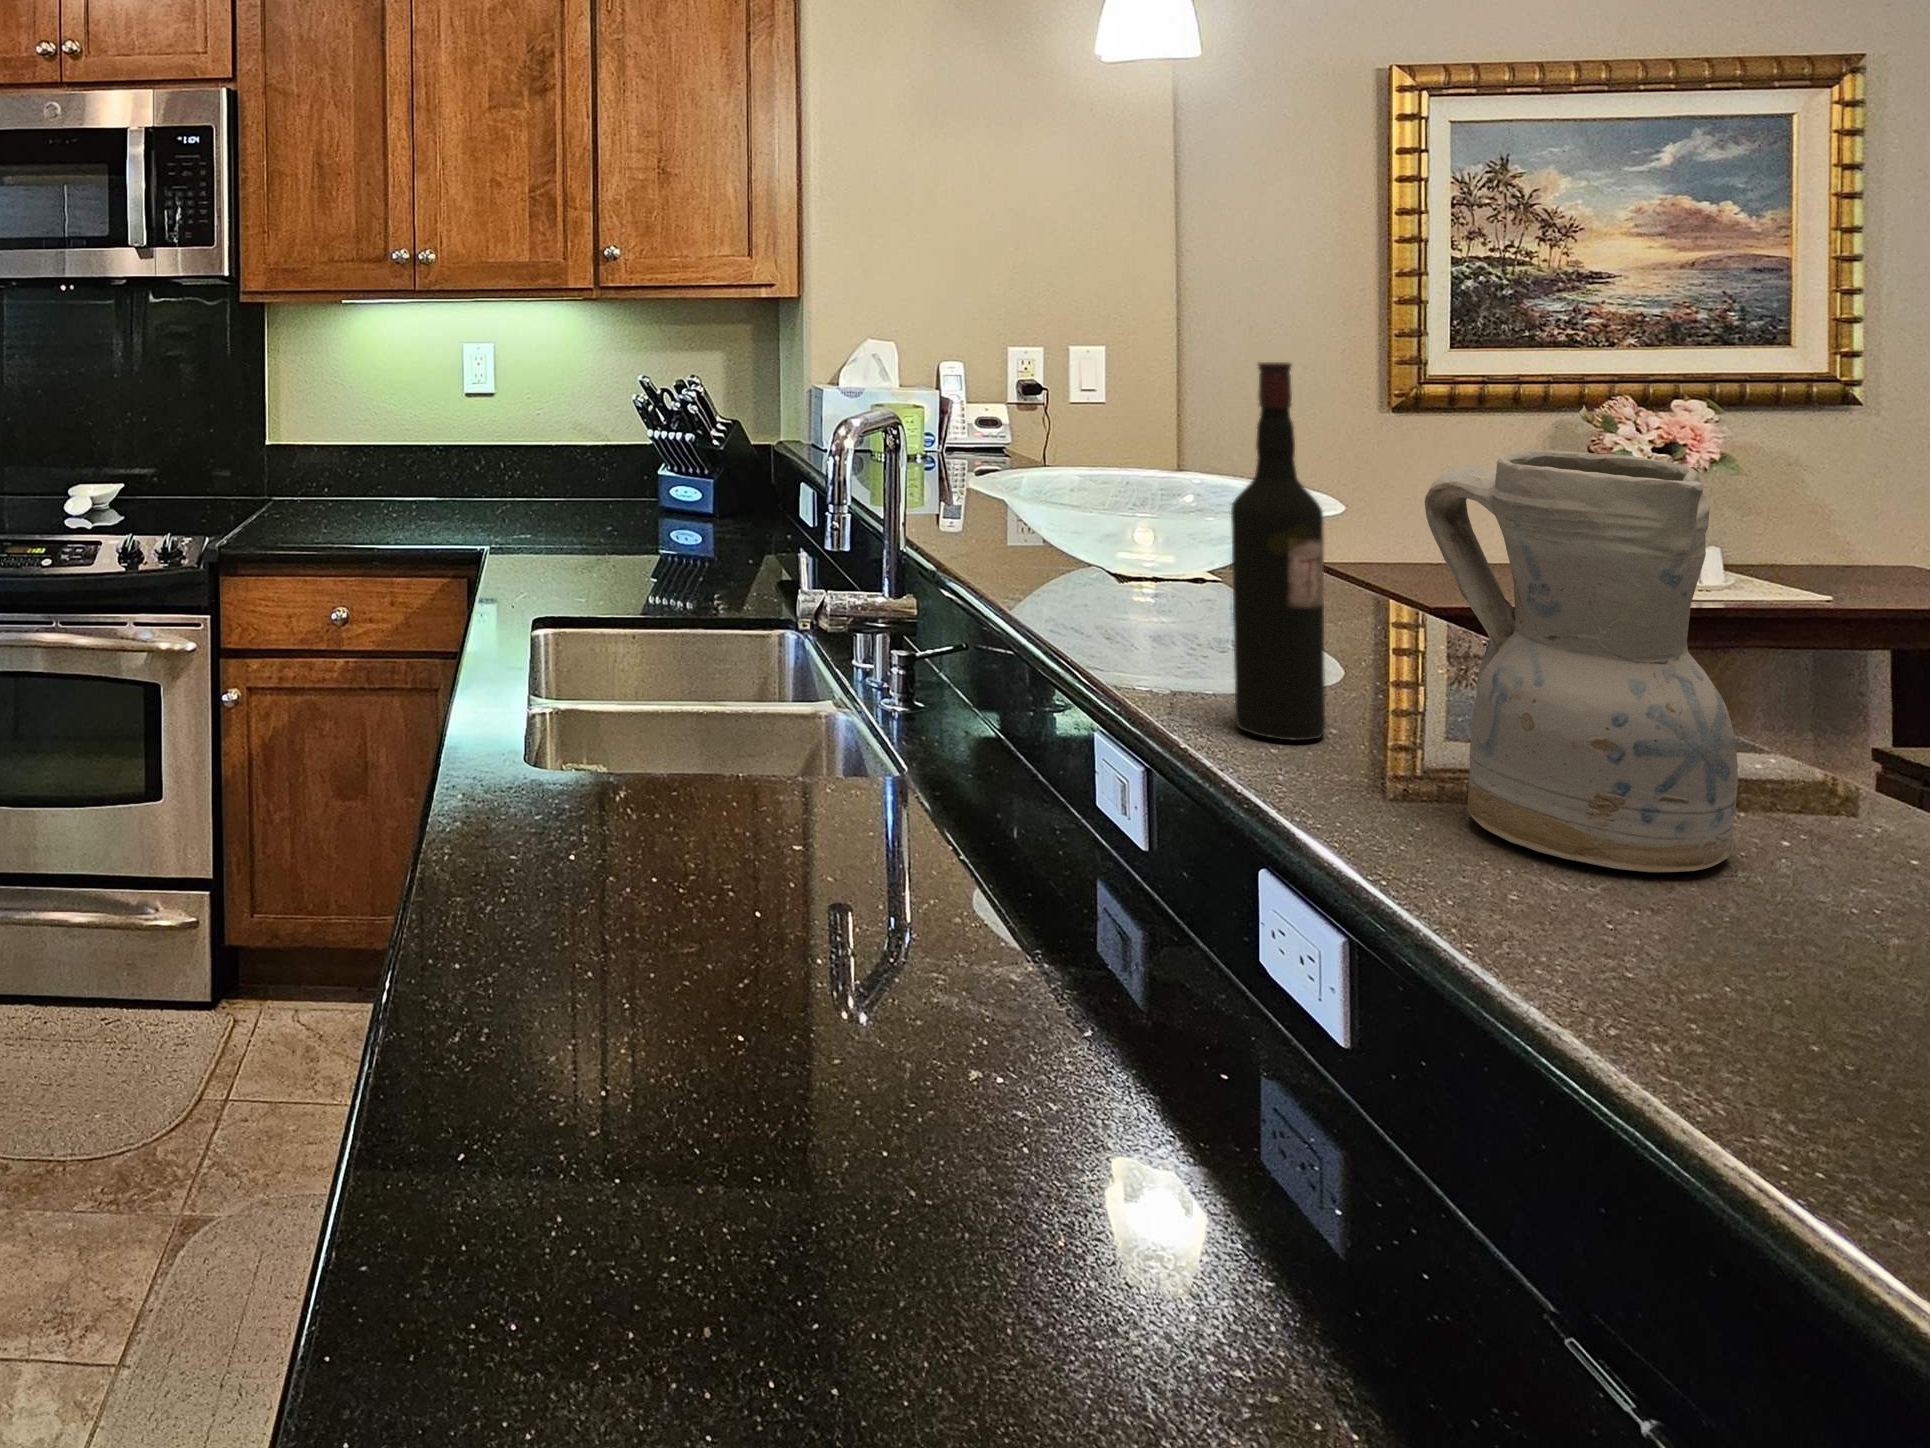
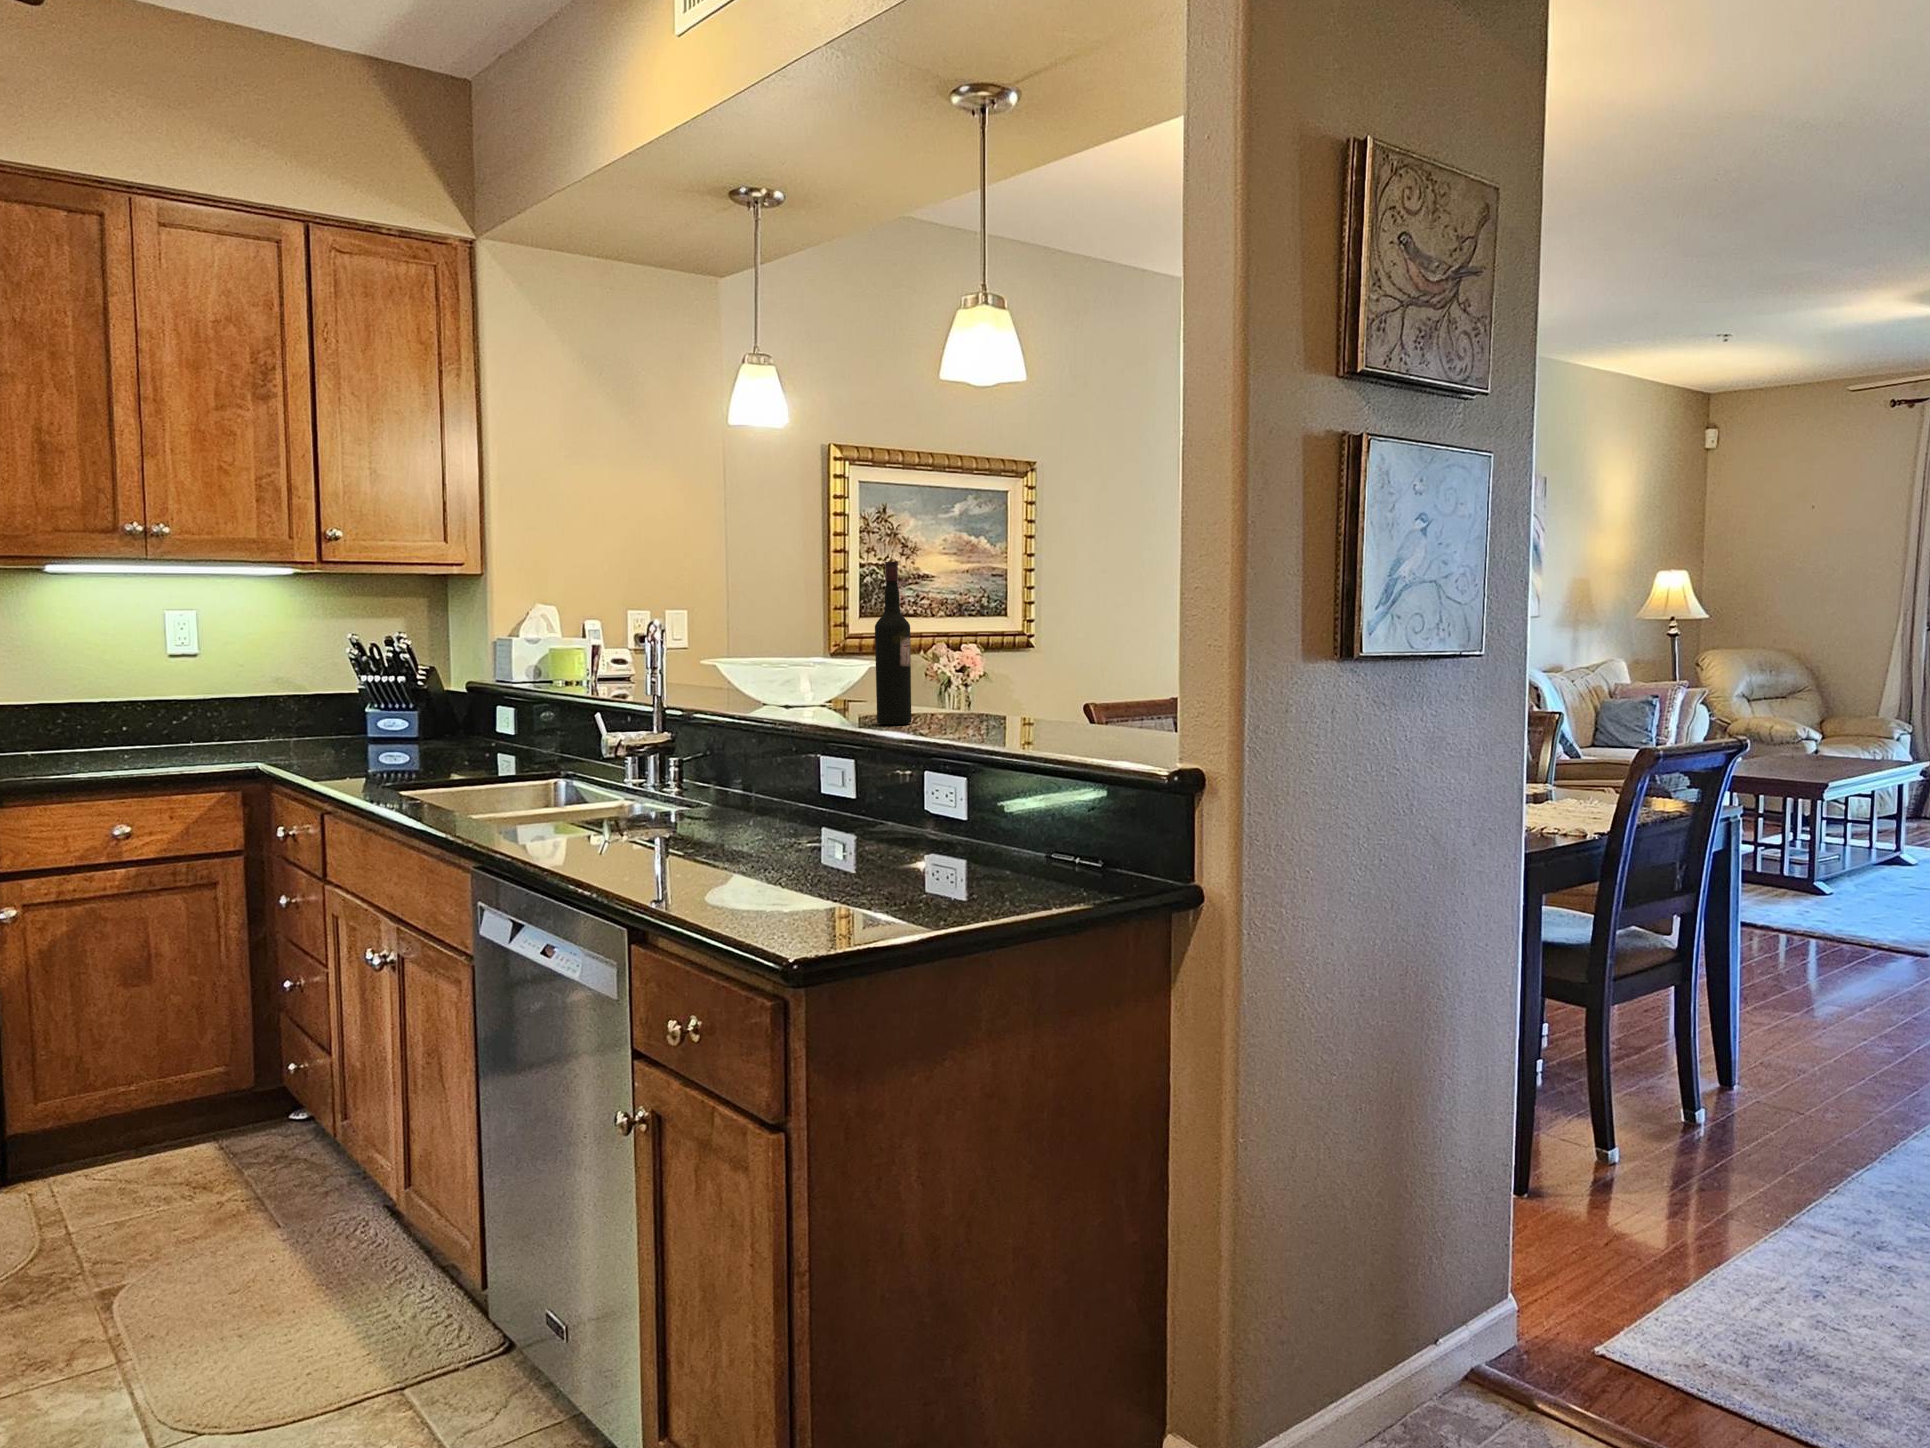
ceramic pitcher: present [1425,449,1738,872] -> none [957,586,1050,729]

